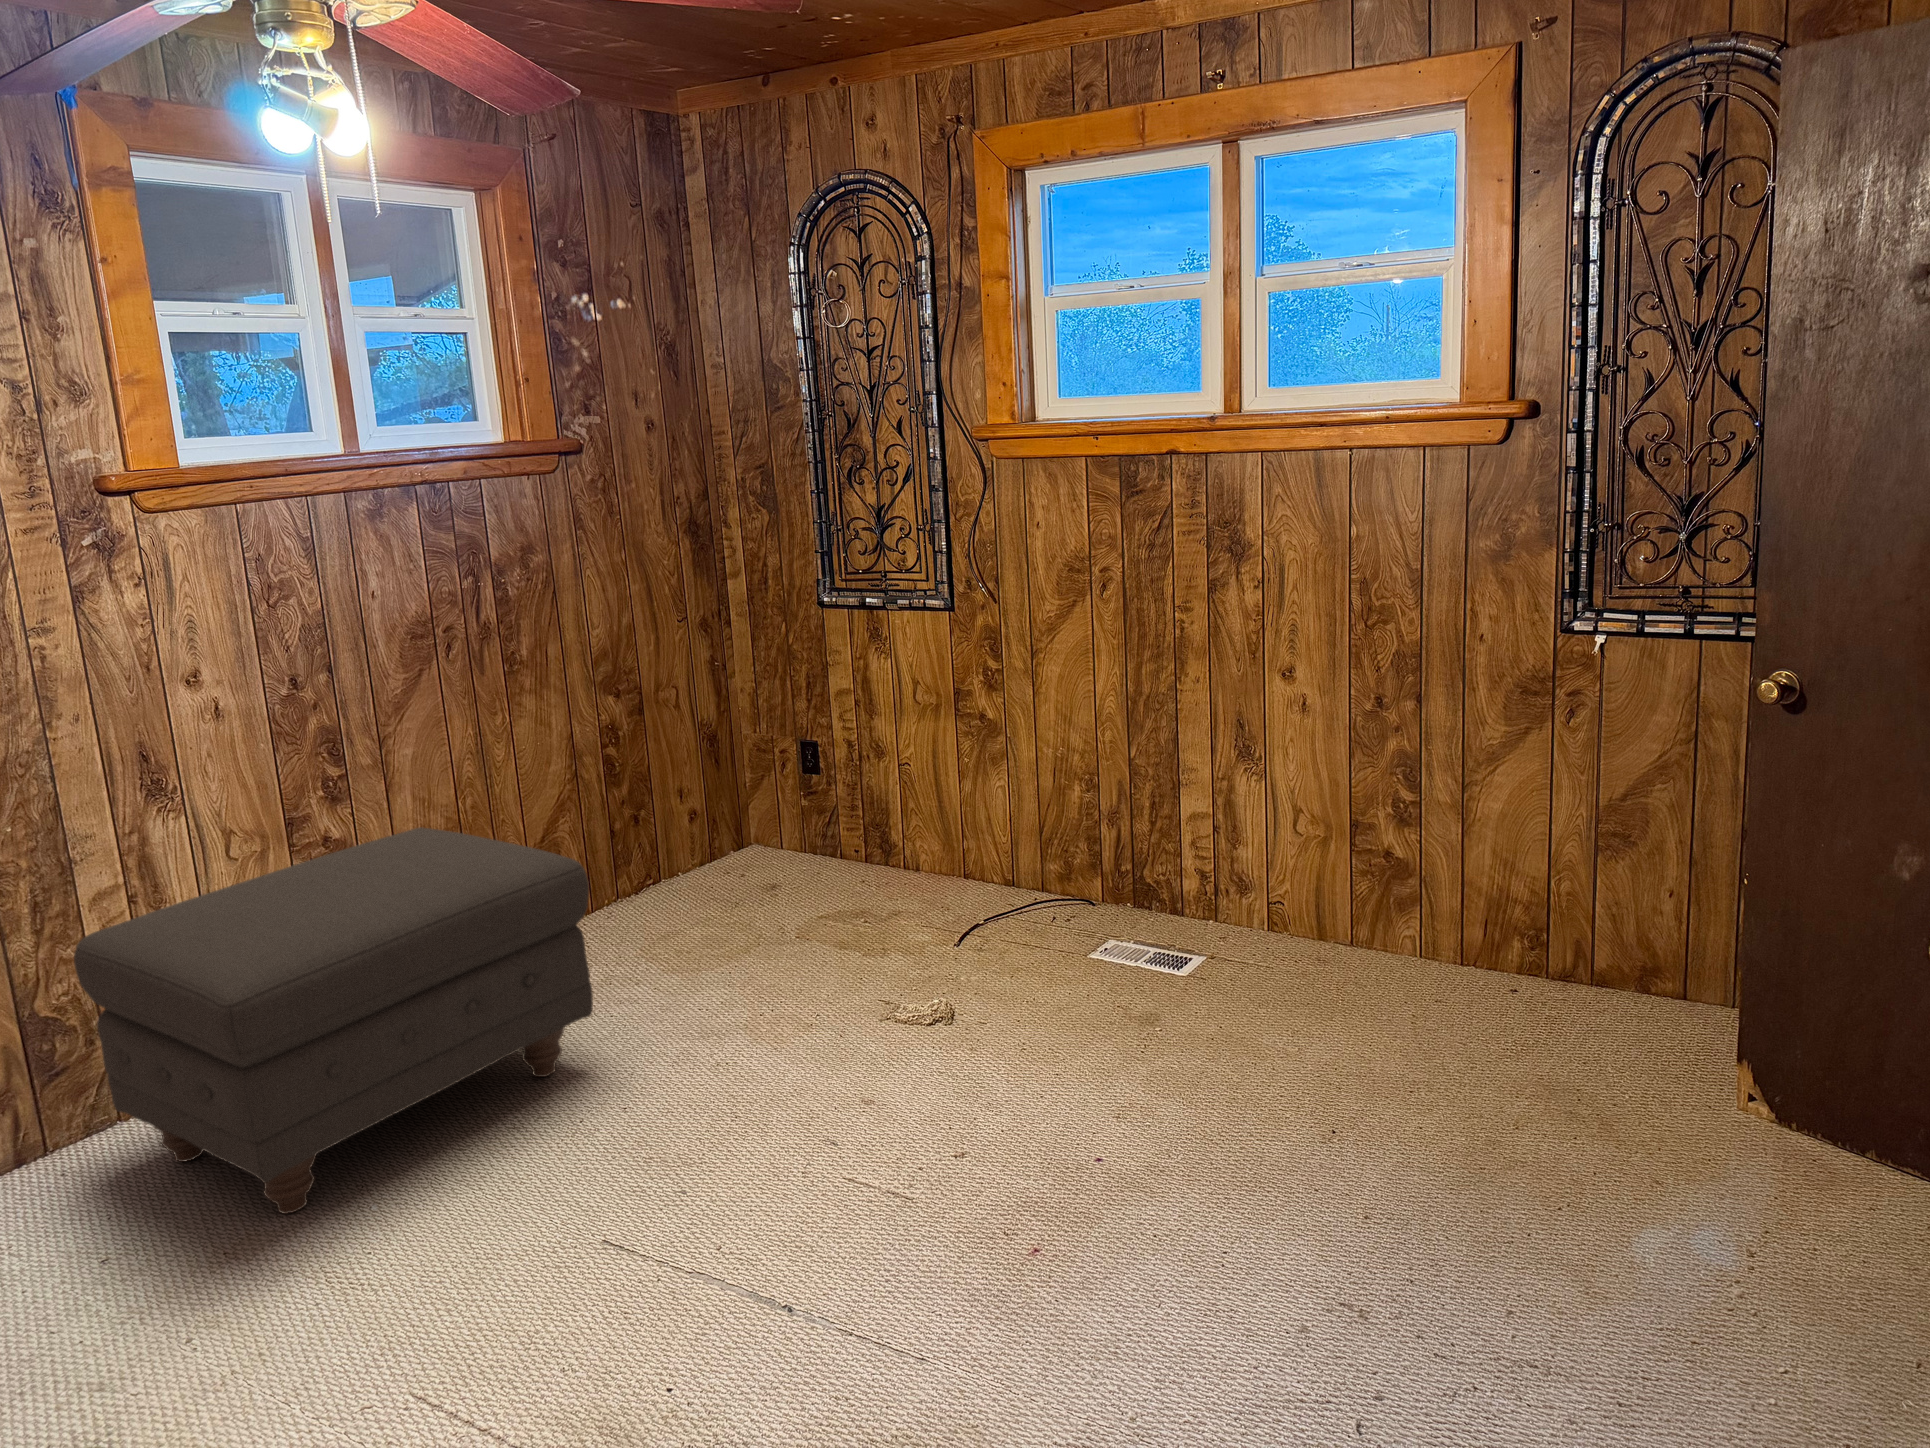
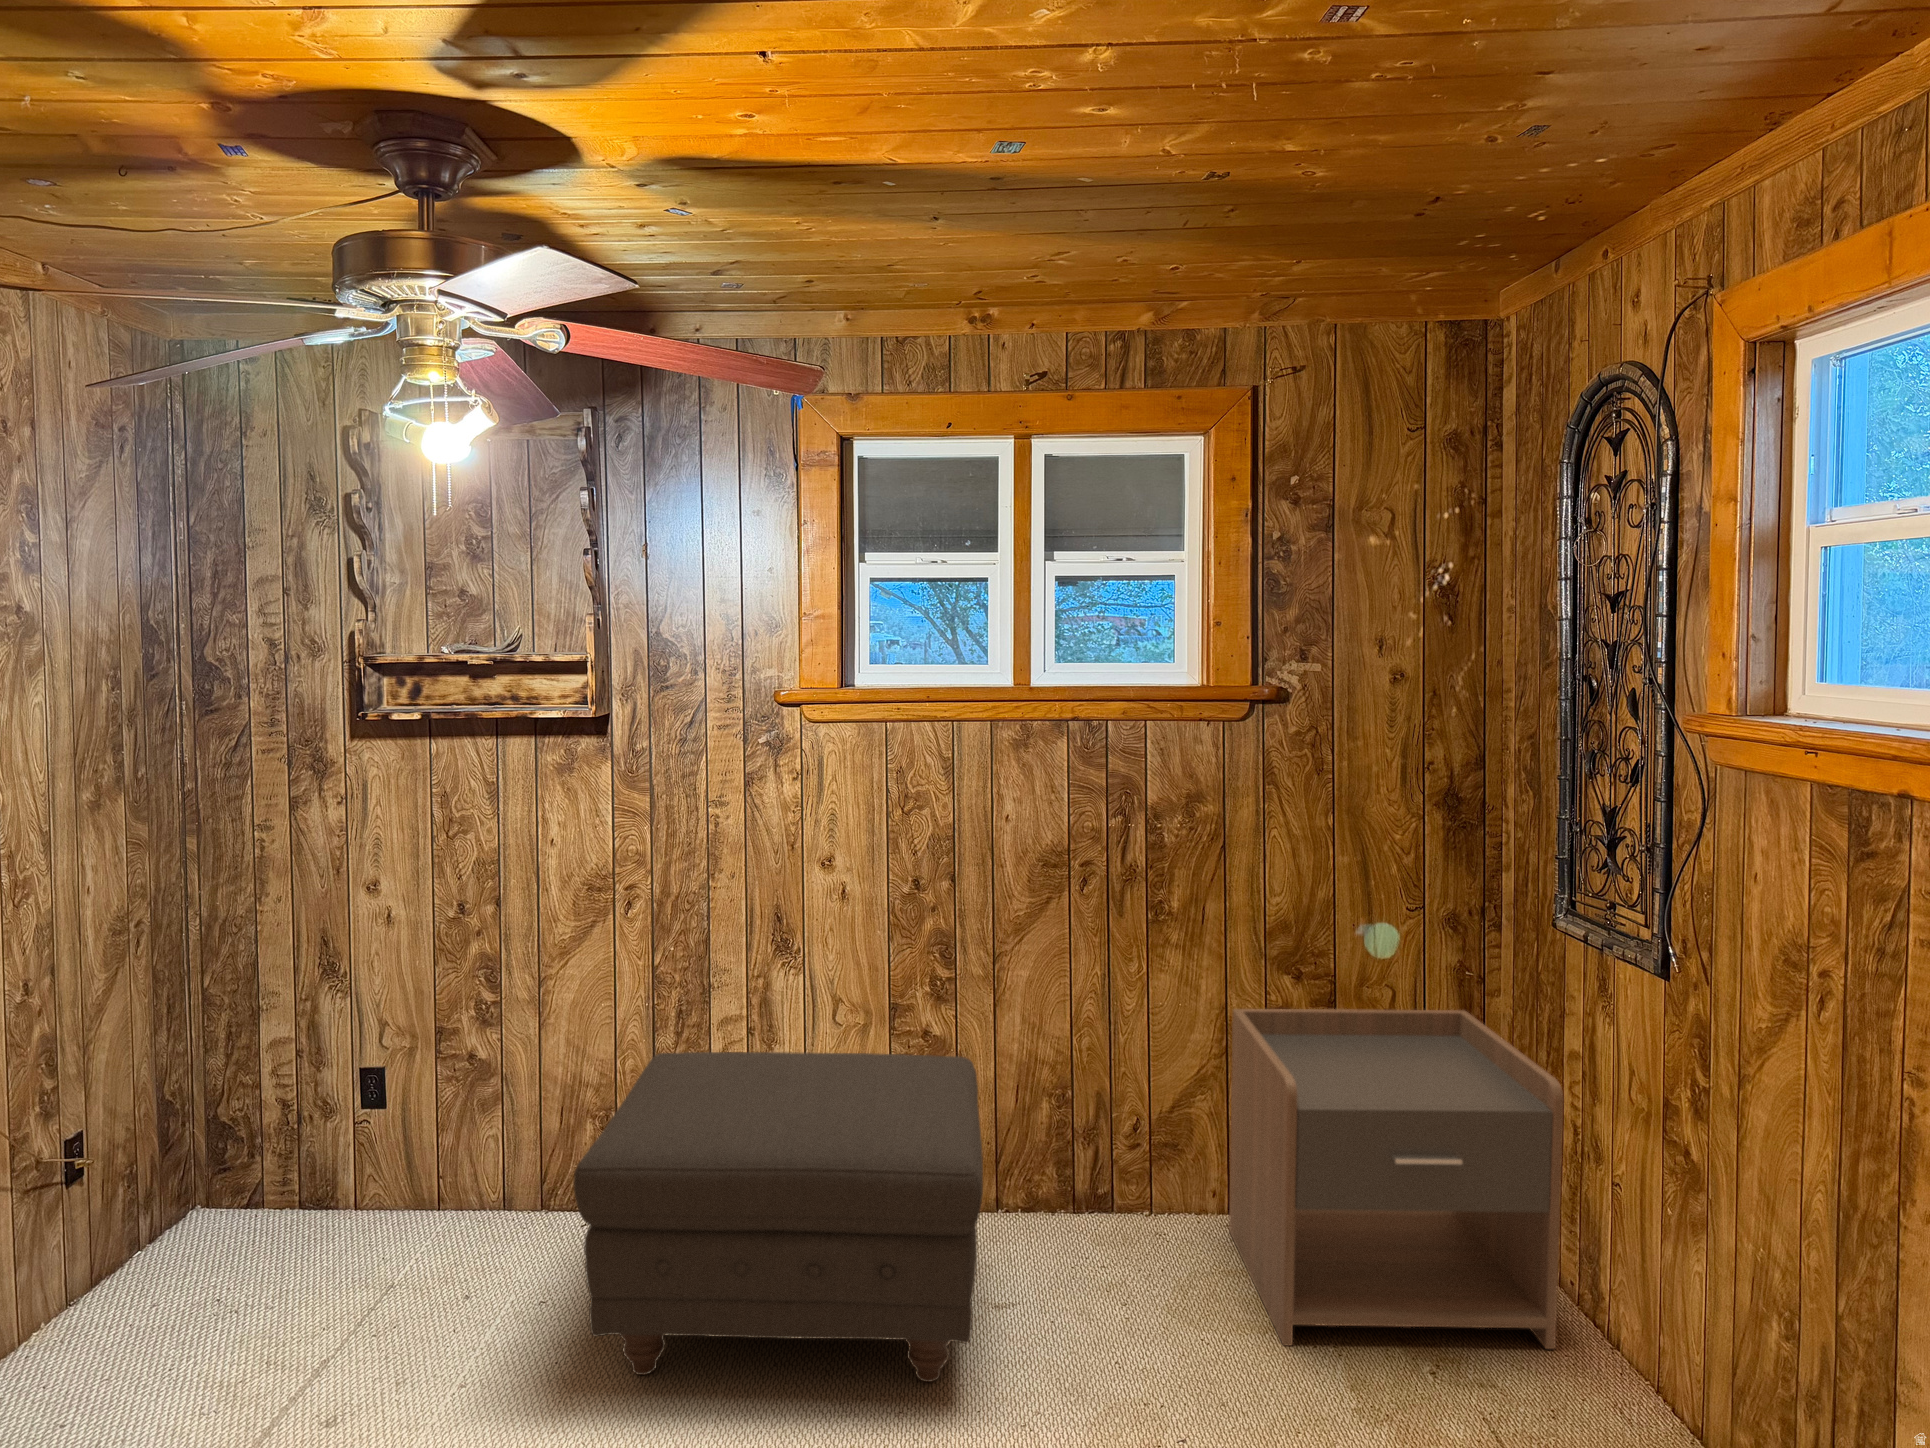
nightstand: none [594,688,860,946] -> present [1229,1009,1564,1349]

